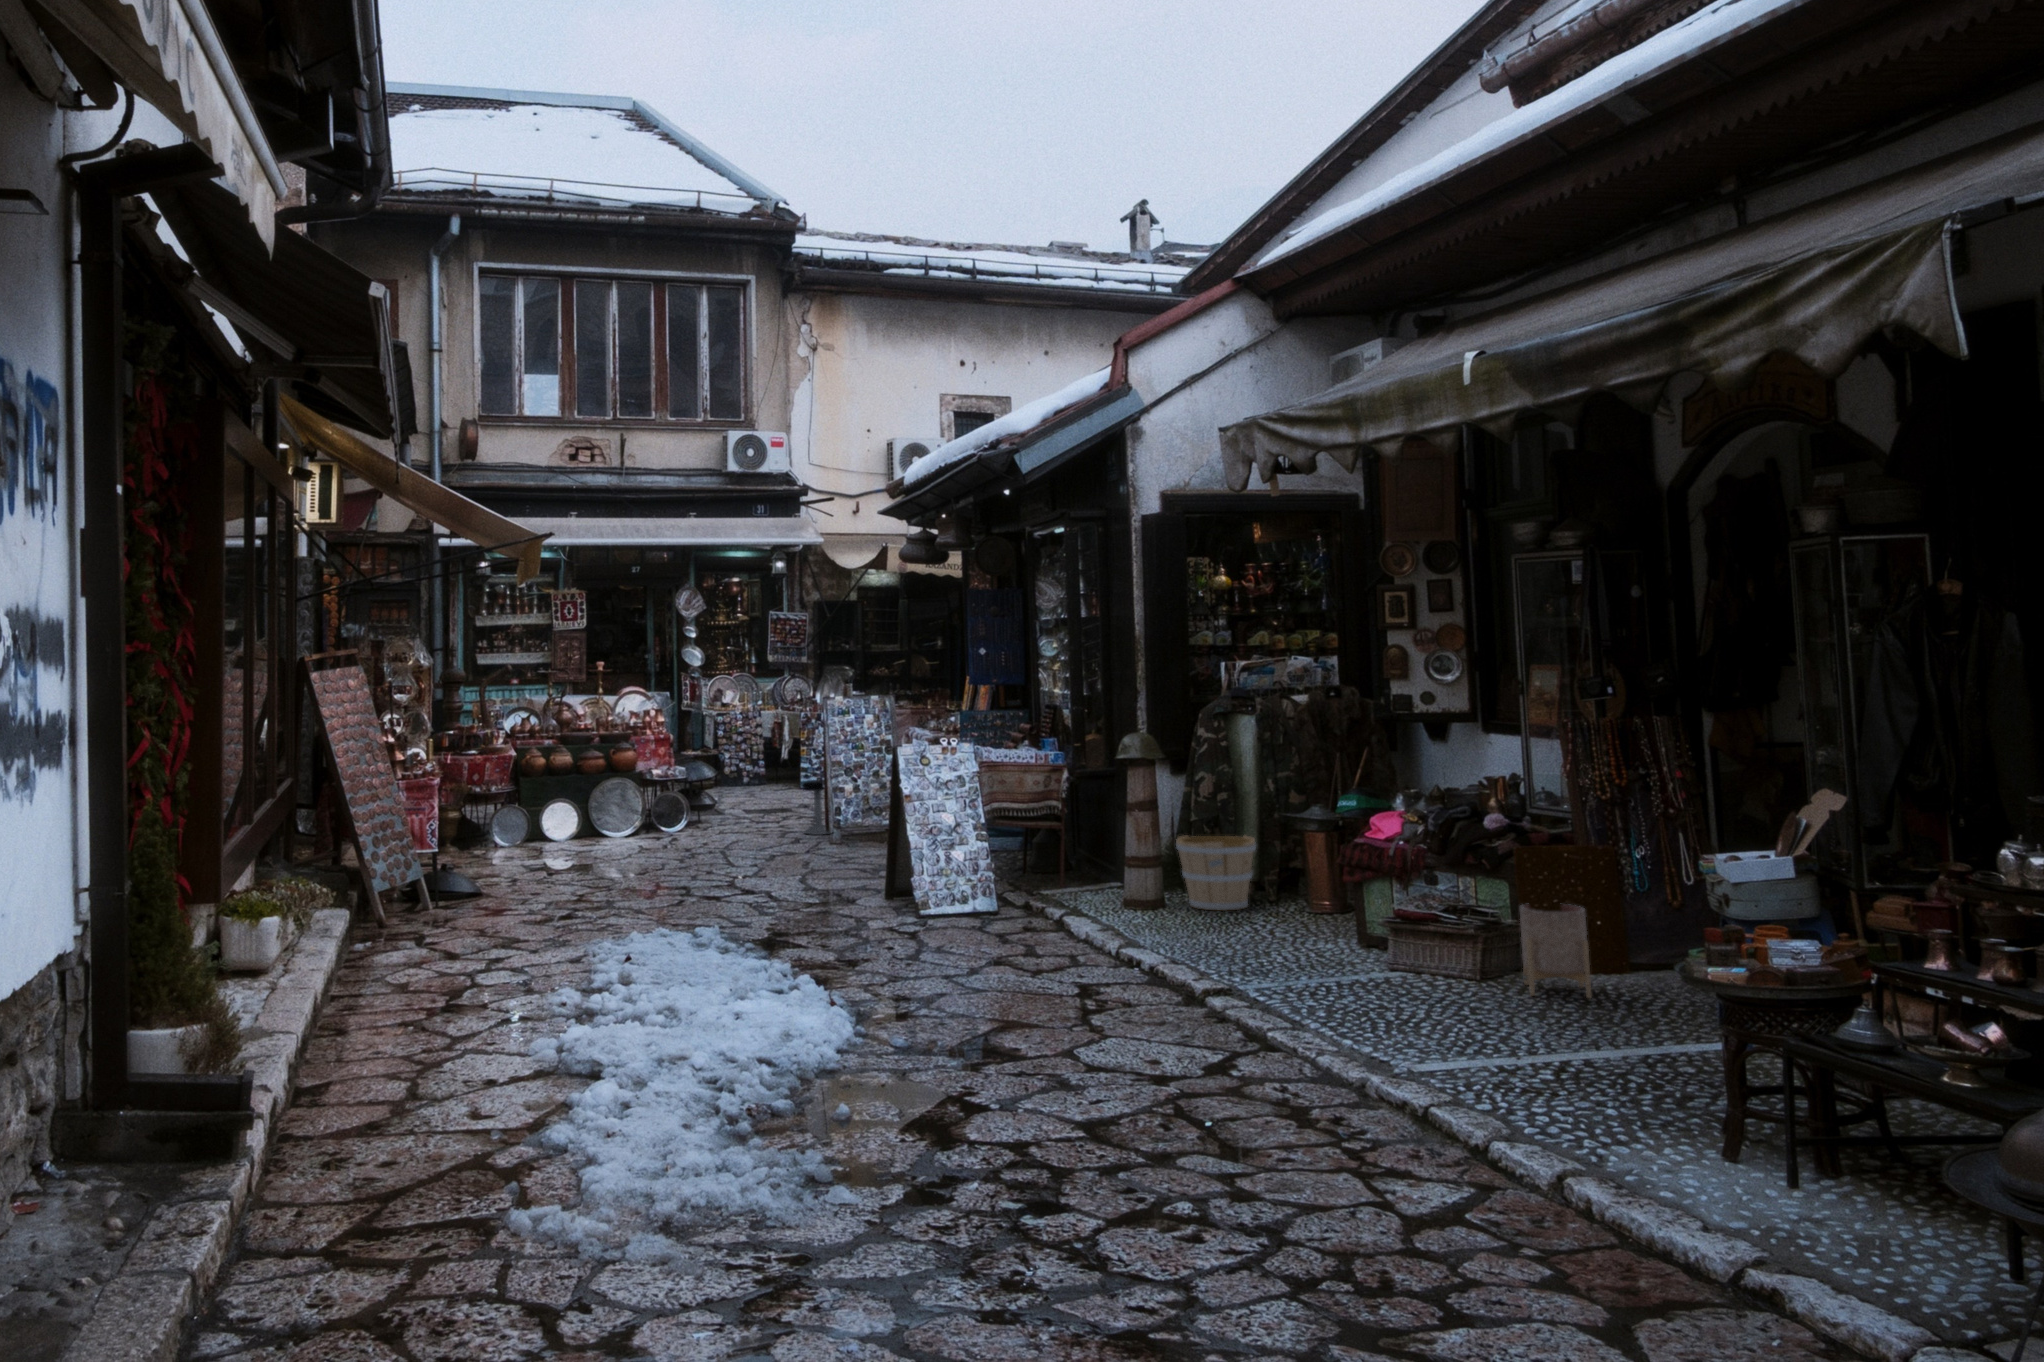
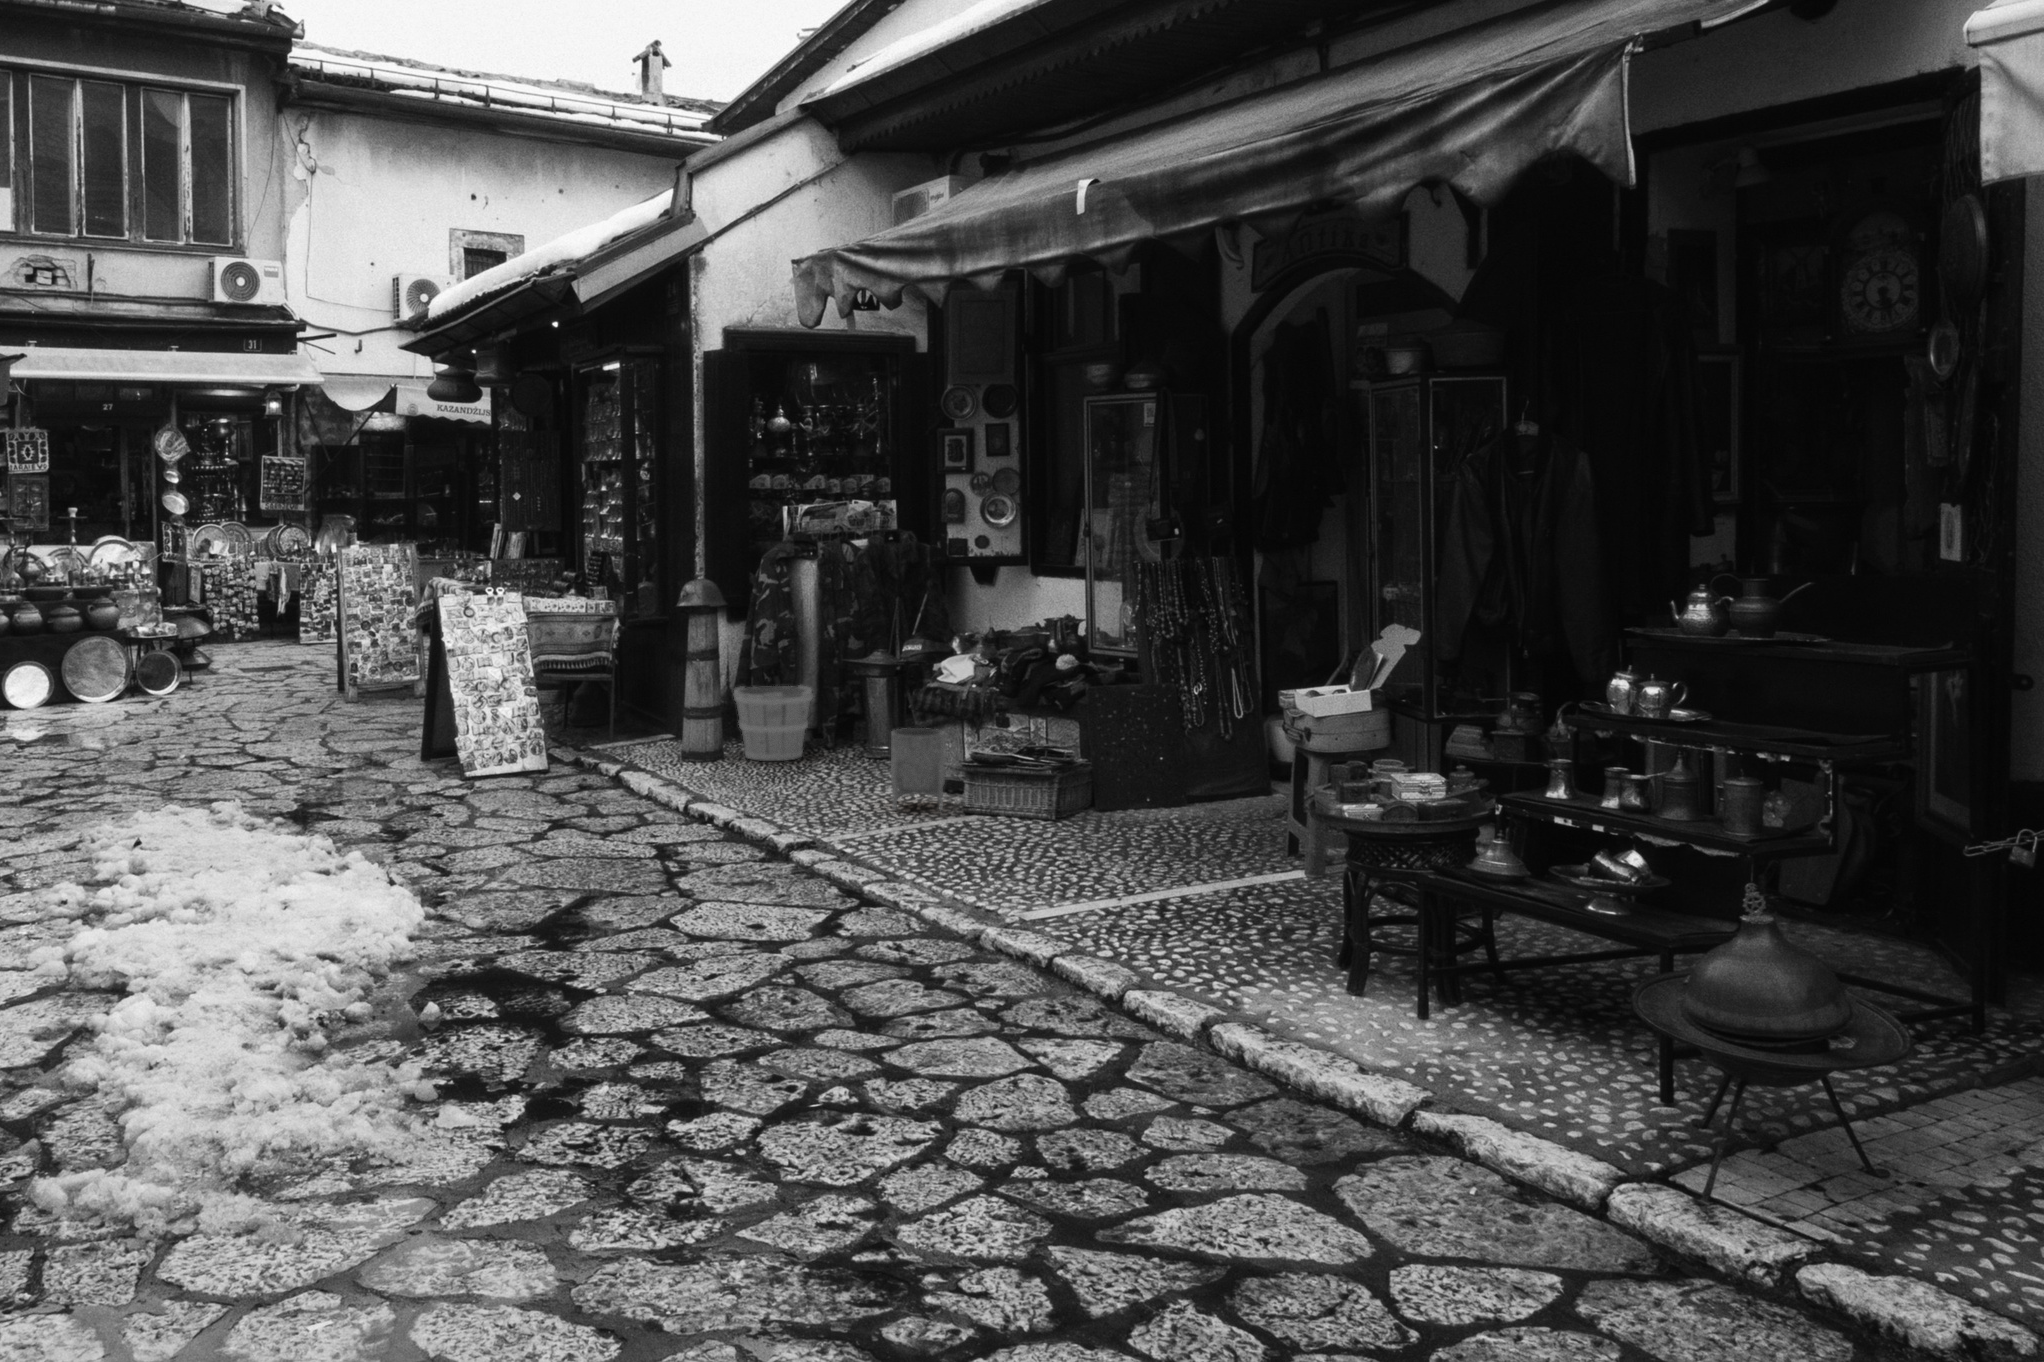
stool: present [802,780,832,835] -> none [315,635,350,694]
planter: present [1520,904,1591,998] -> present [891,728,945,811]

